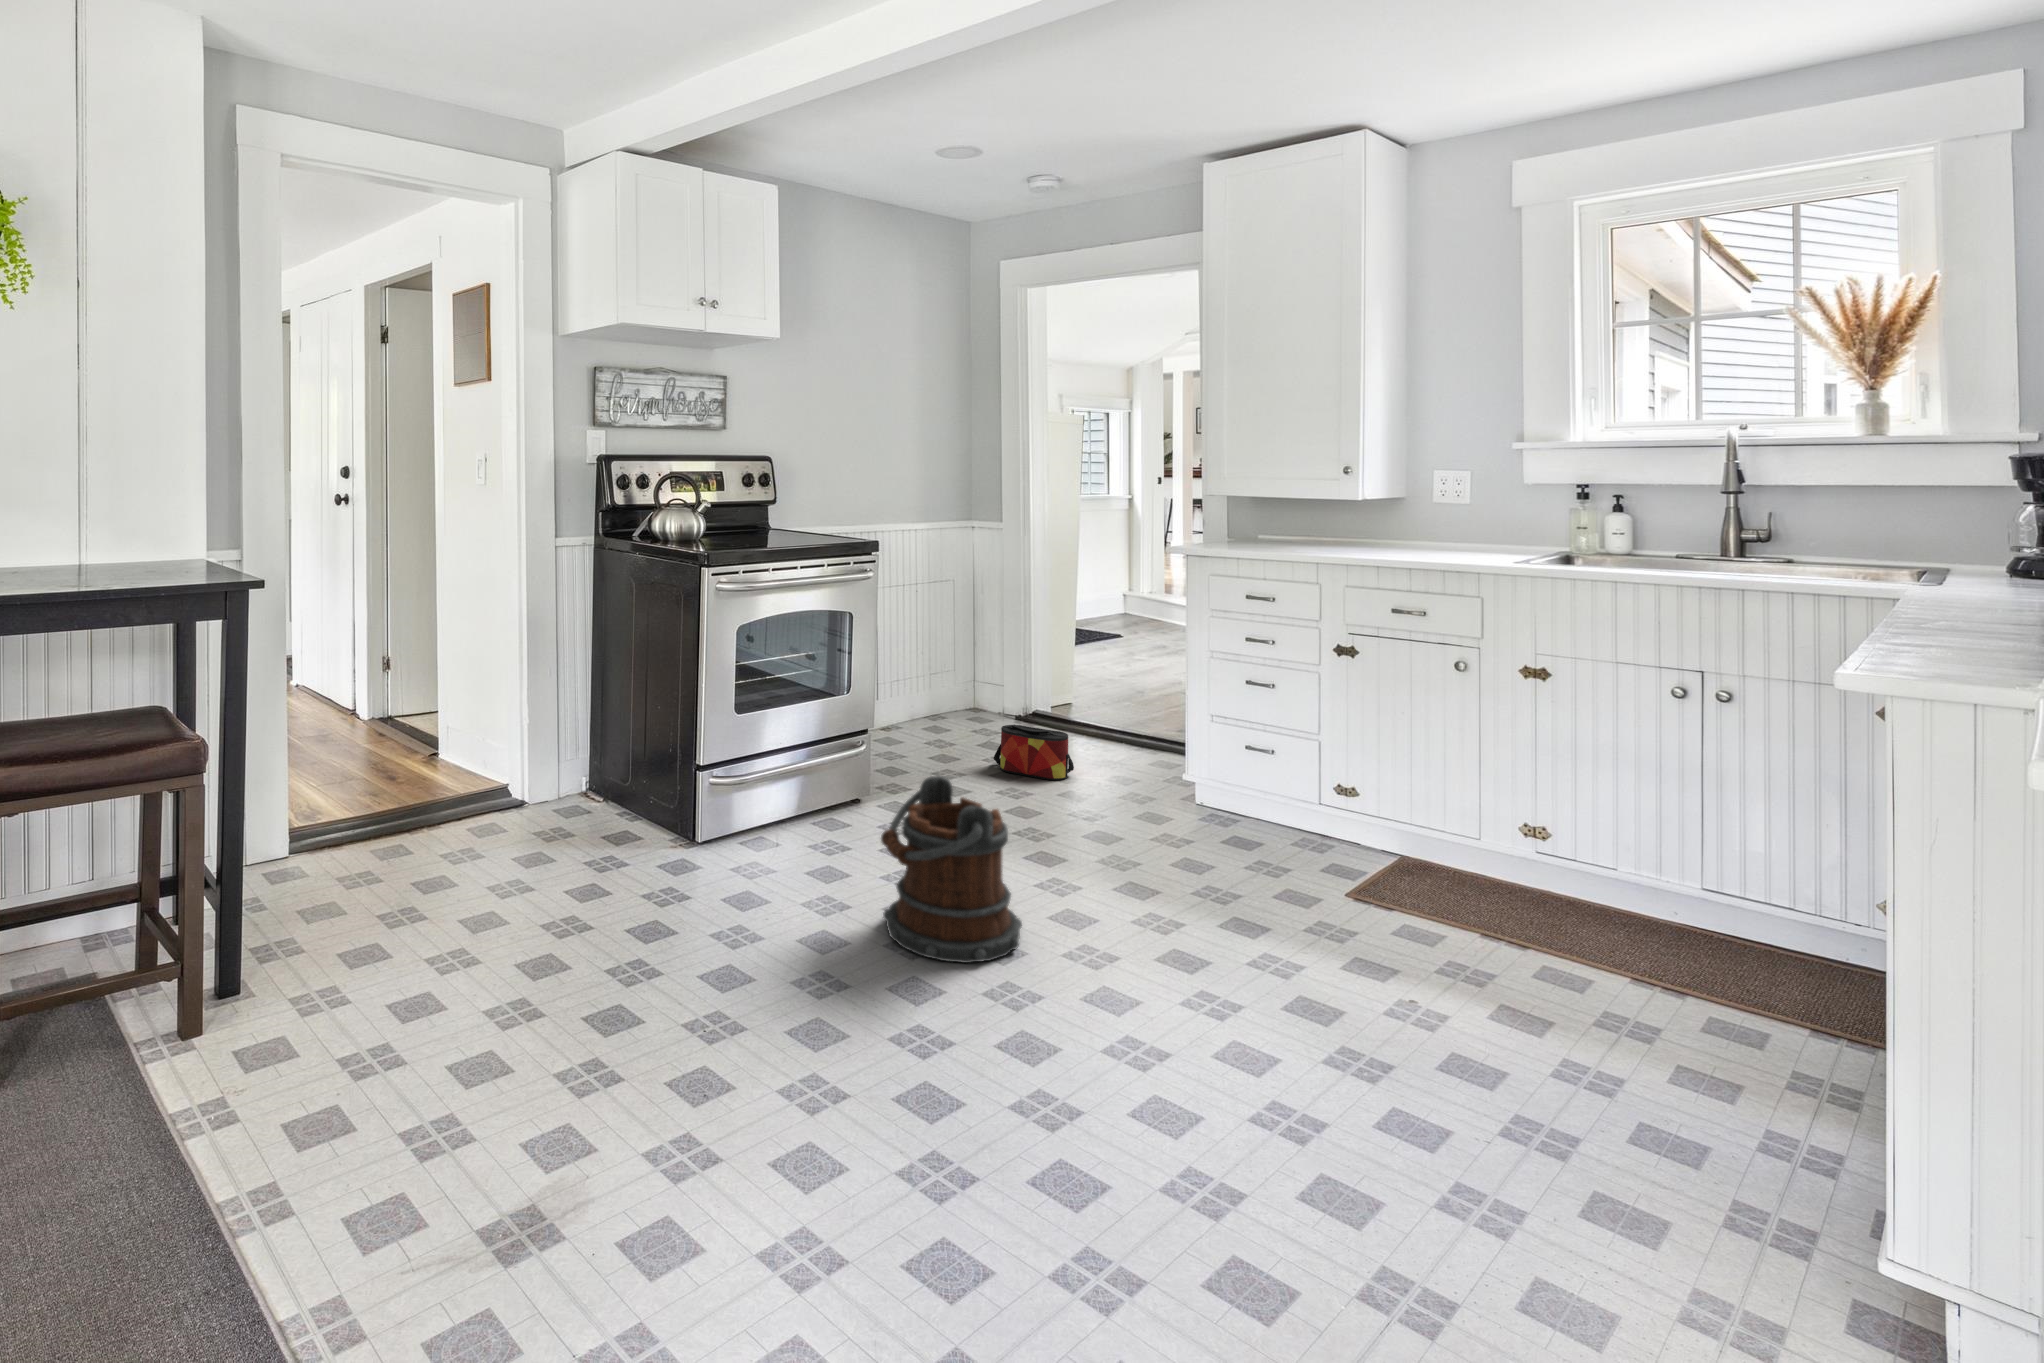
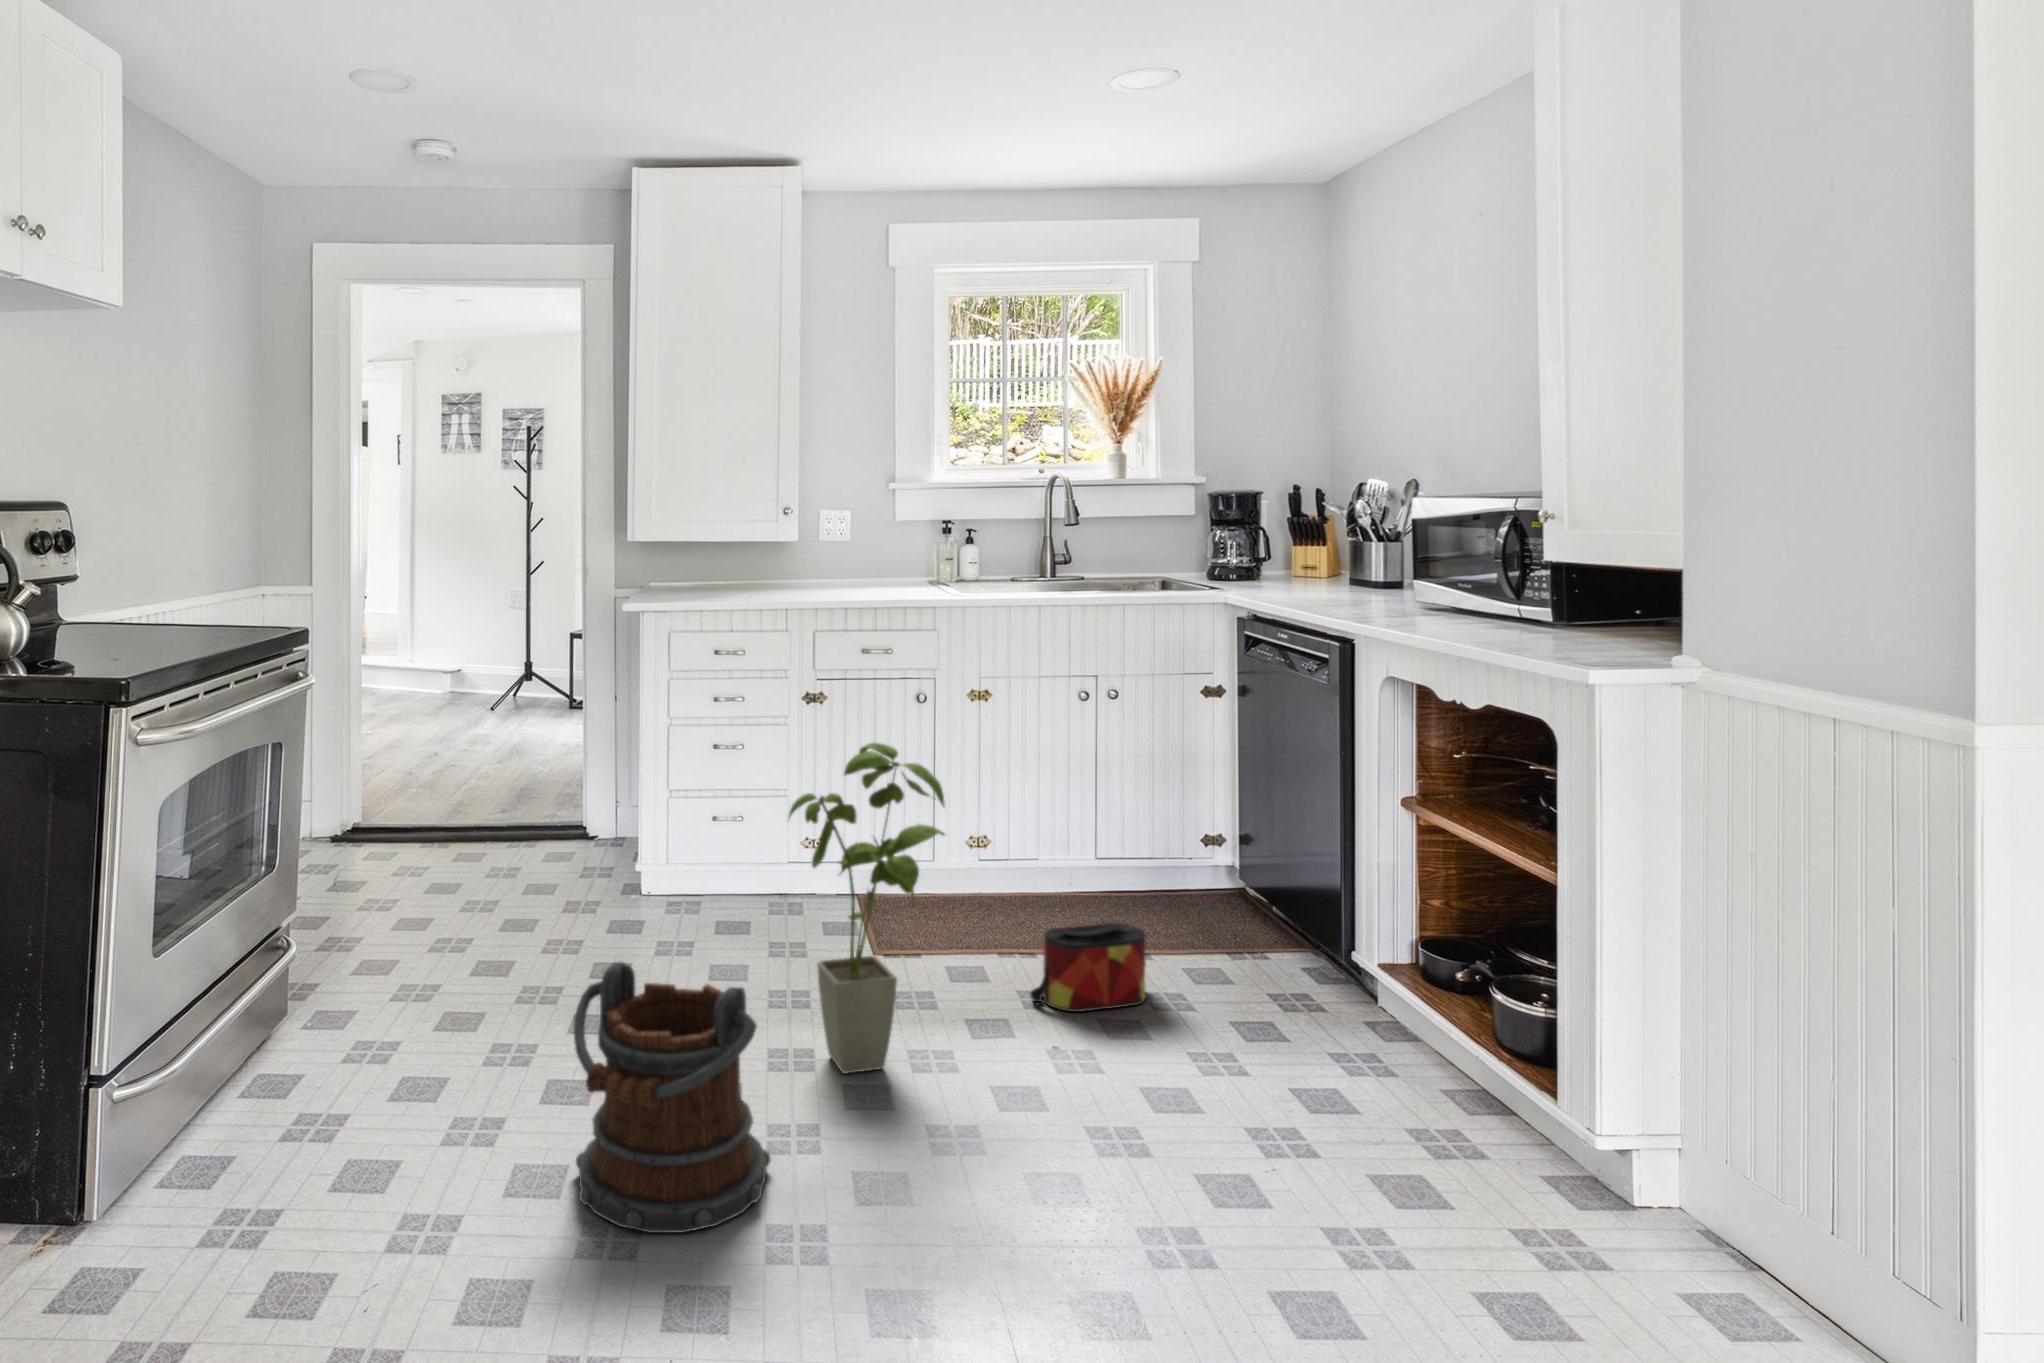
house plant: none [1132,664,1291,939] -> present [789,743,945,1074]
bag: present [993,724,1074,780] -> present [1030,923,1146,1012]

